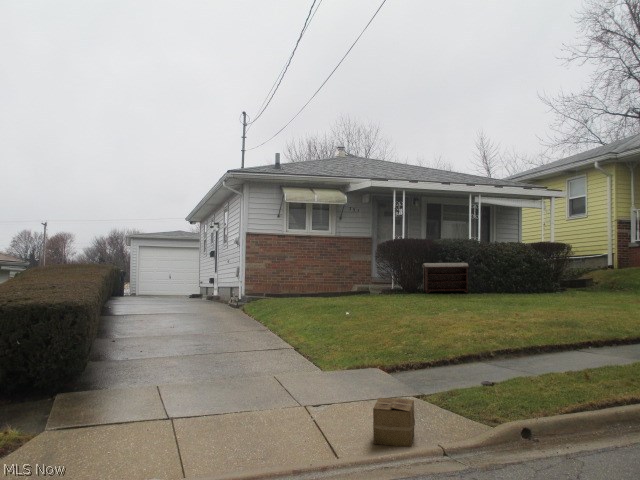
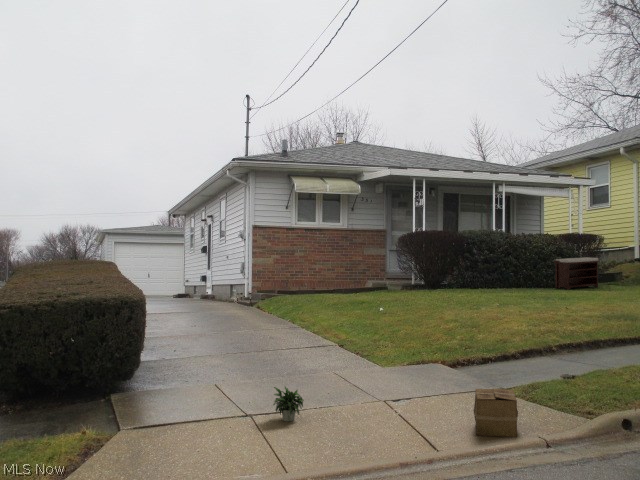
bench: present [422,263,469,293] -> present [554,257,600,290]
potted plant: none [191,390,222,424] -> present [273,387,304,421]

